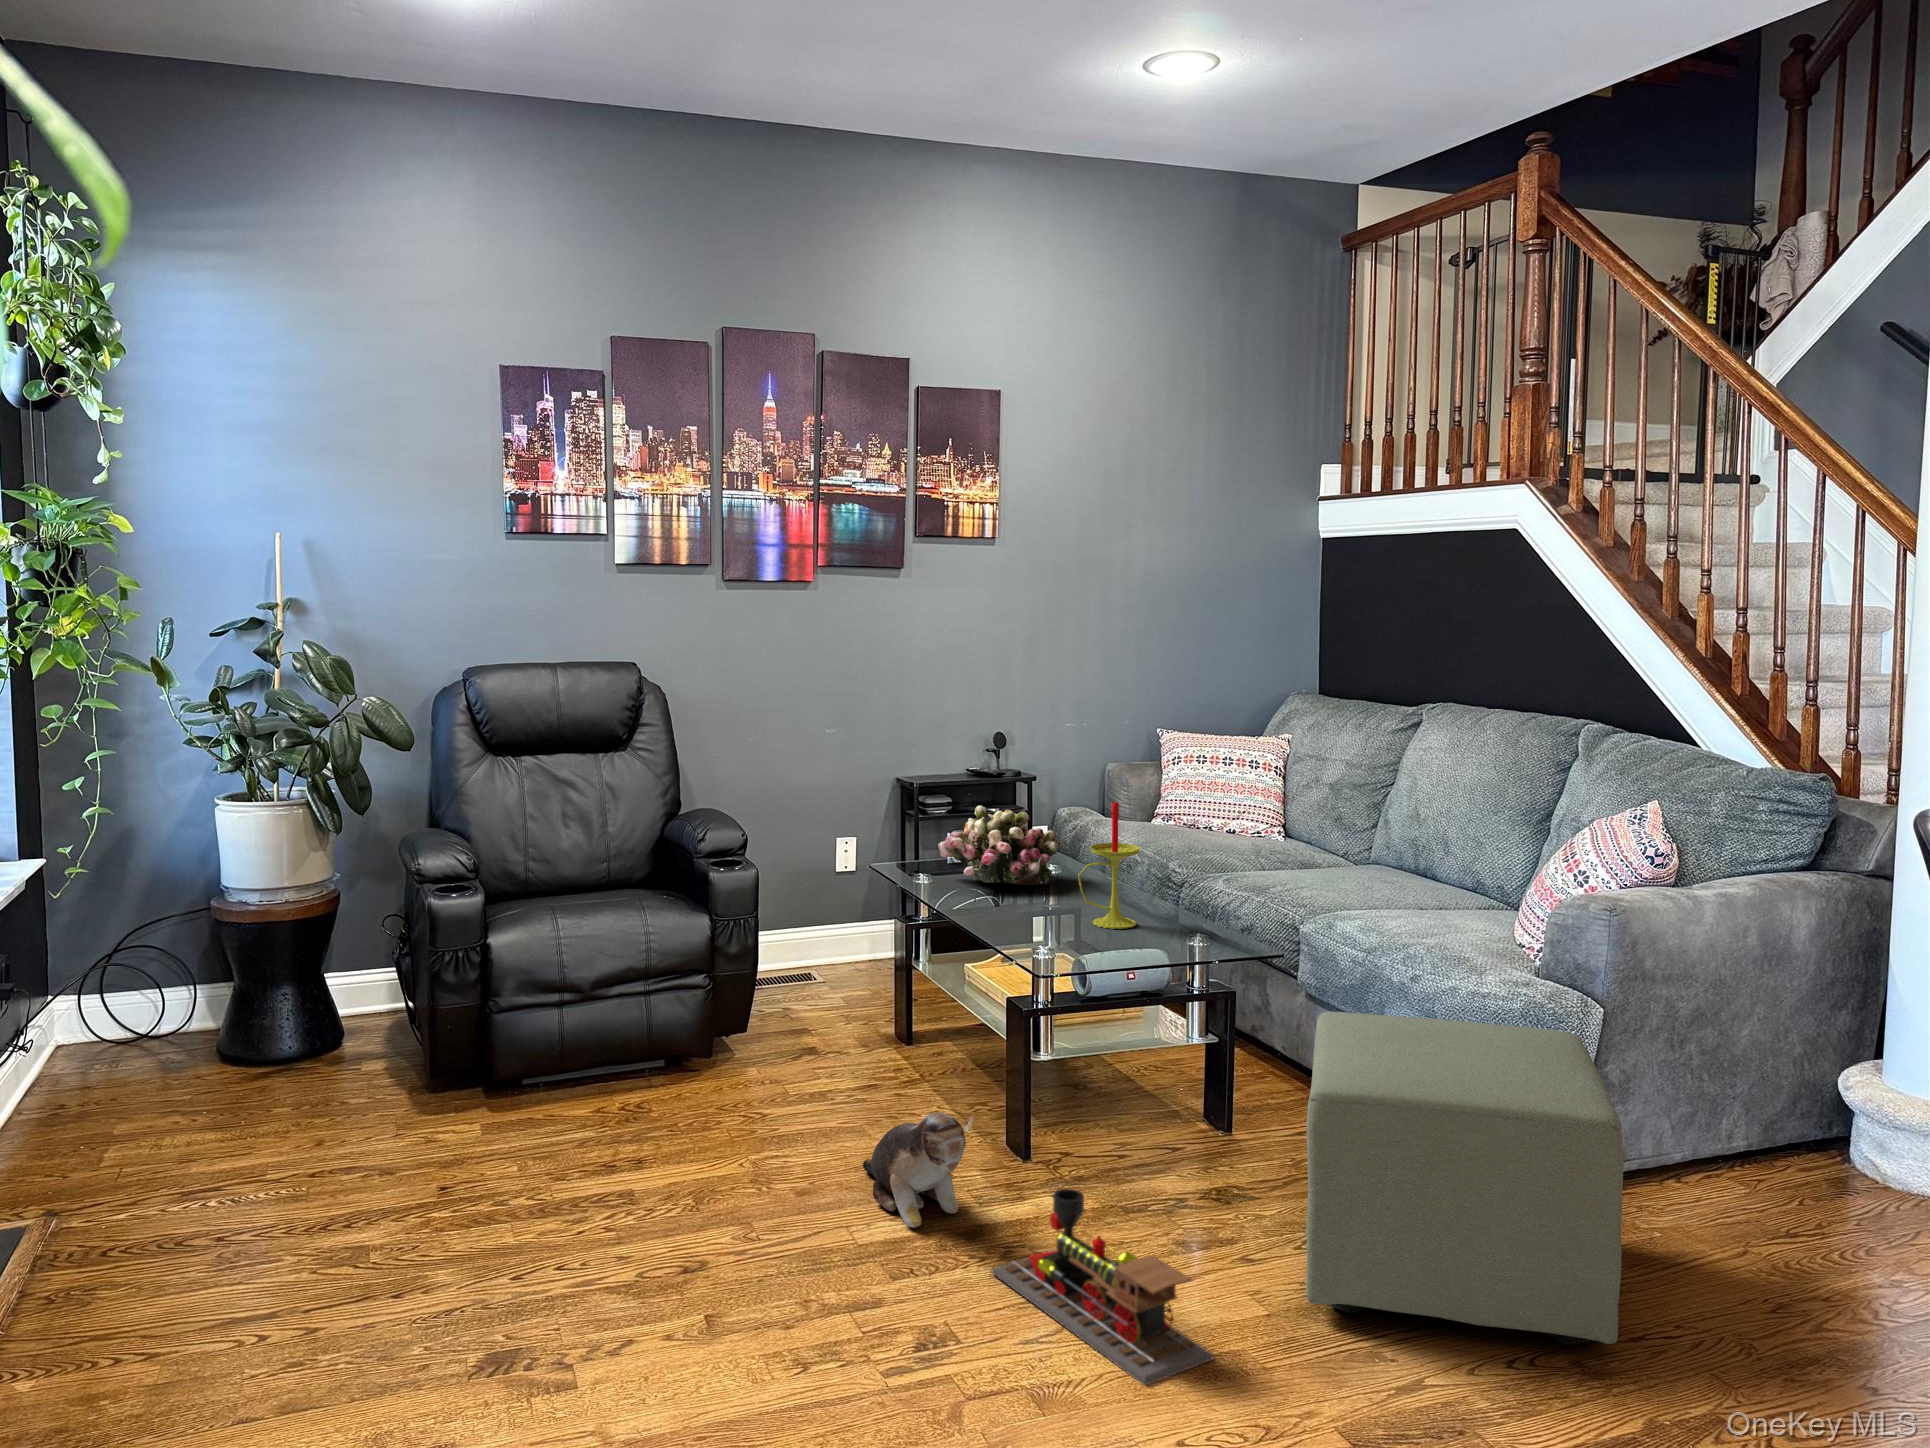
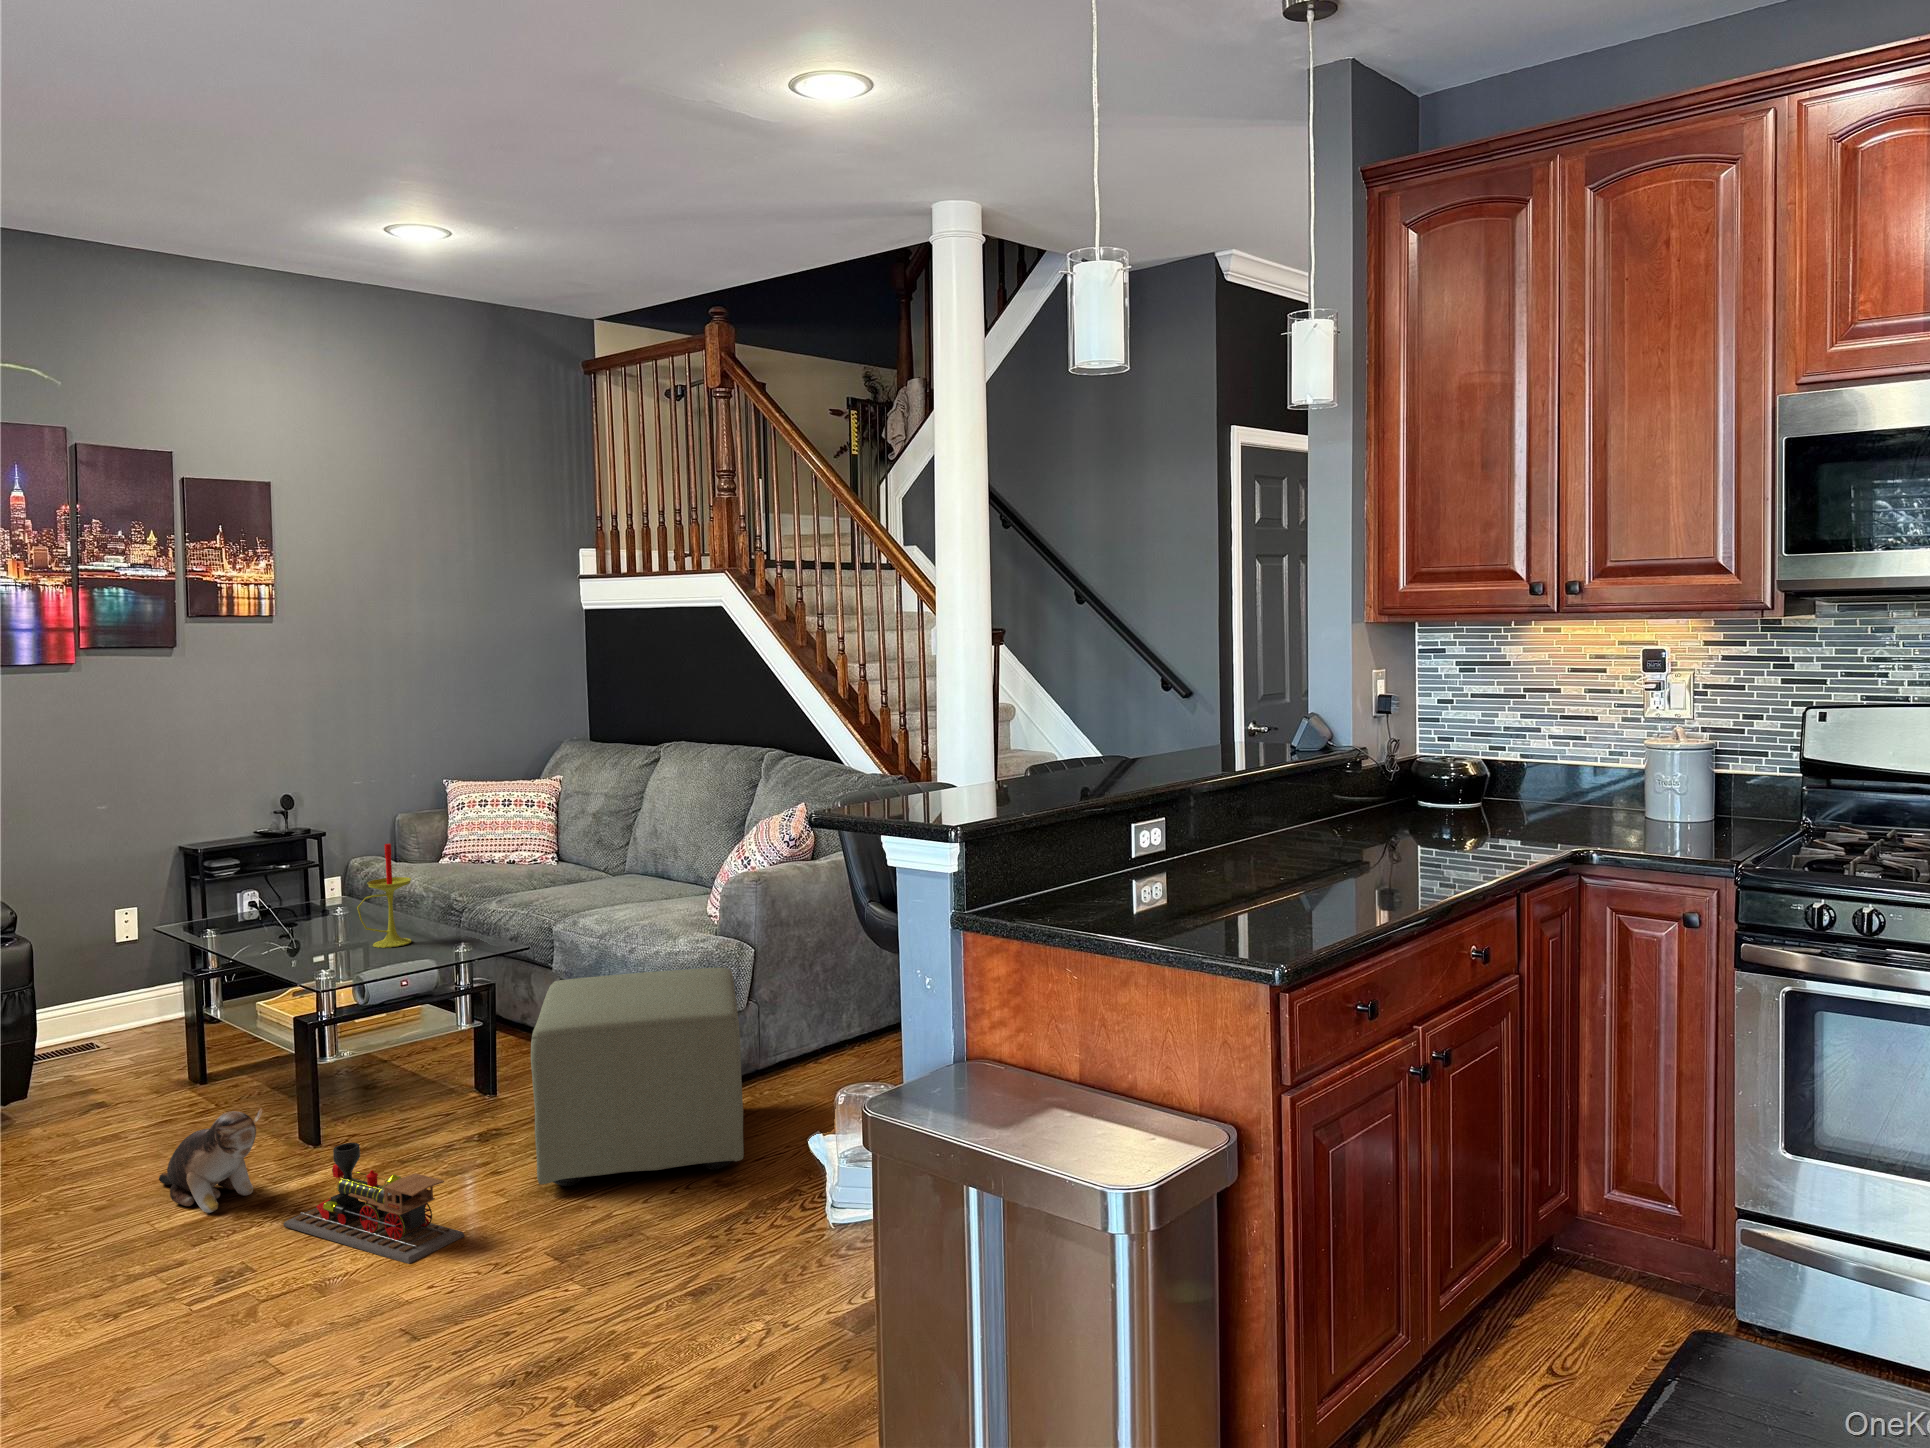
flower arrangement: present [938,806,1059,885] -> none [225,860,343,926]

